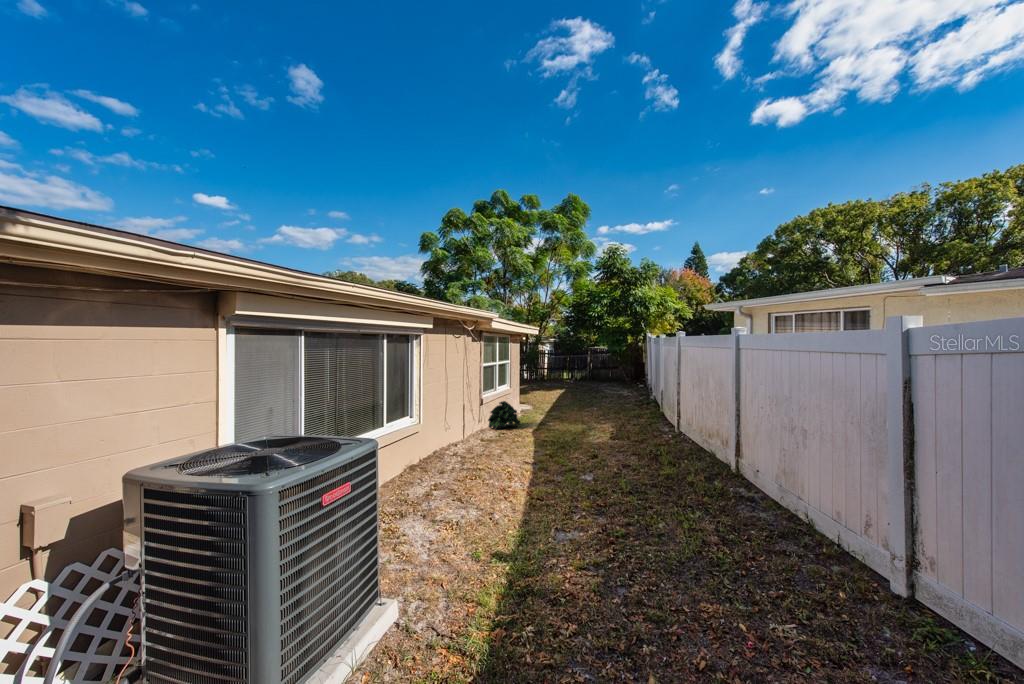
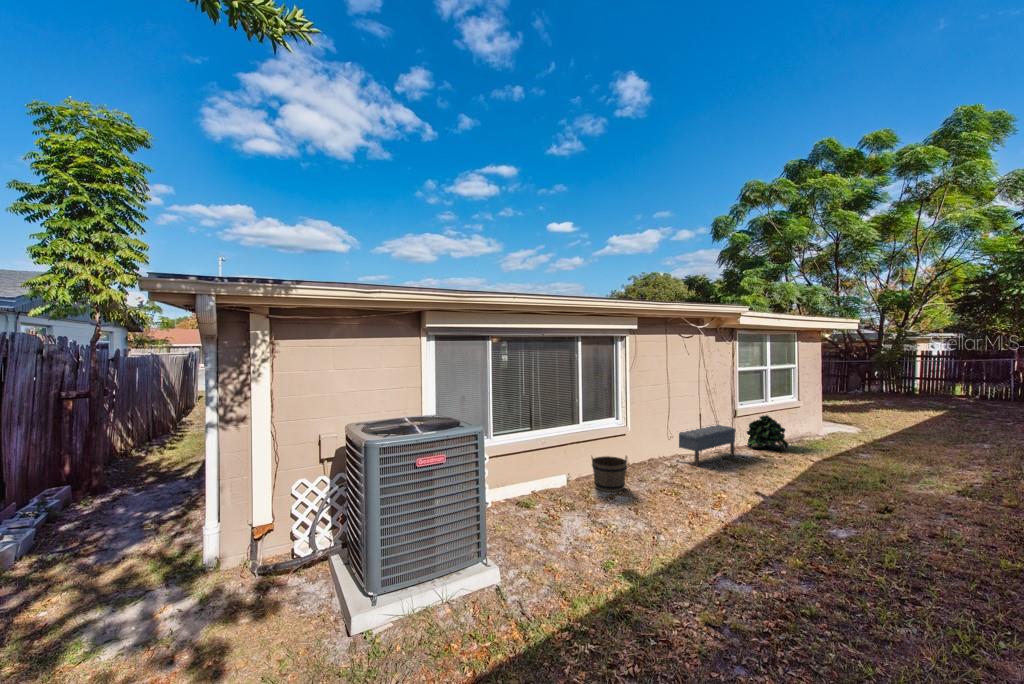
bench: none [449,413,490,451] -> present [676,425,736,466]
bucket: none [396,451,431,490] -> present [592,456,627,492]

